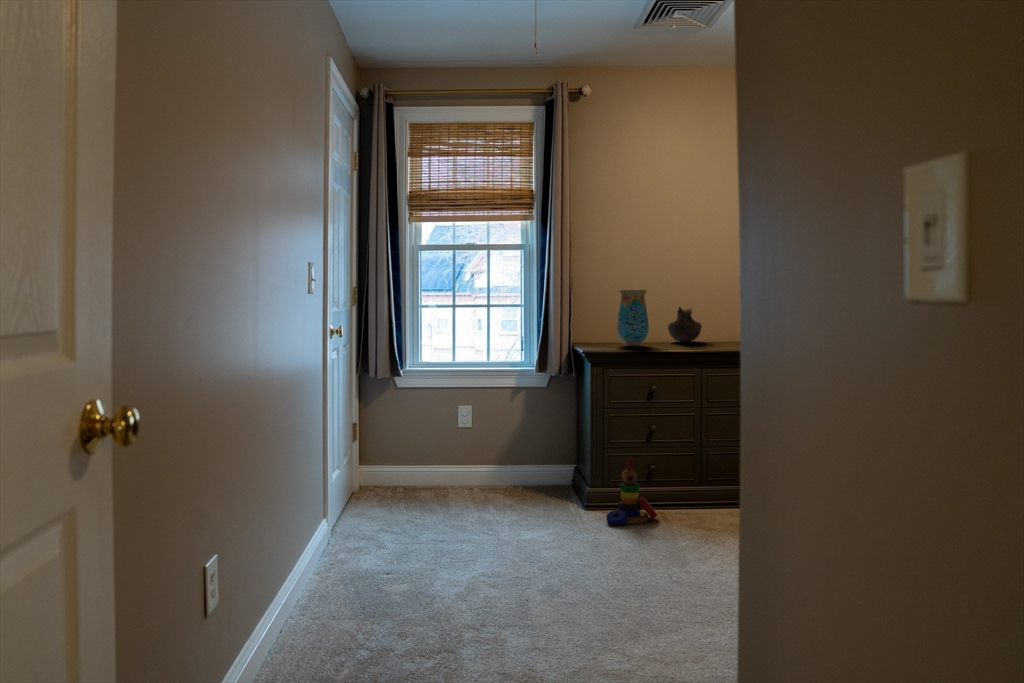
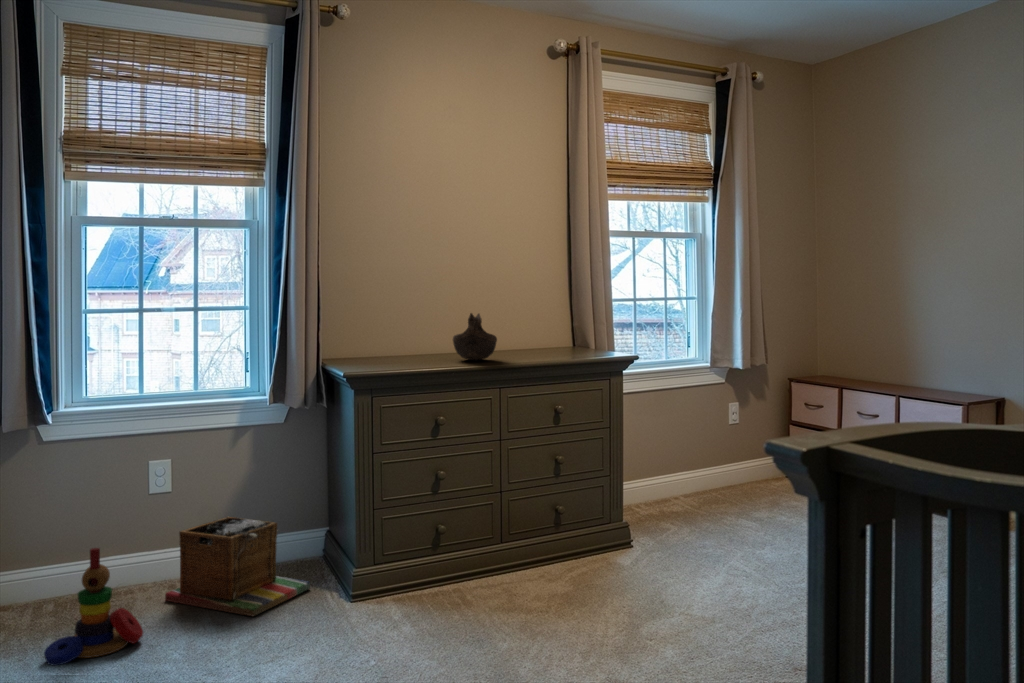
vase: present [617,290,649,346] -> none [388,289,431,367]
laundry basket: none [470,447,562,510] -> present [165,517,310,616]
stacking toy: present [606,458,657,526] -> present [44,548,143,666]

